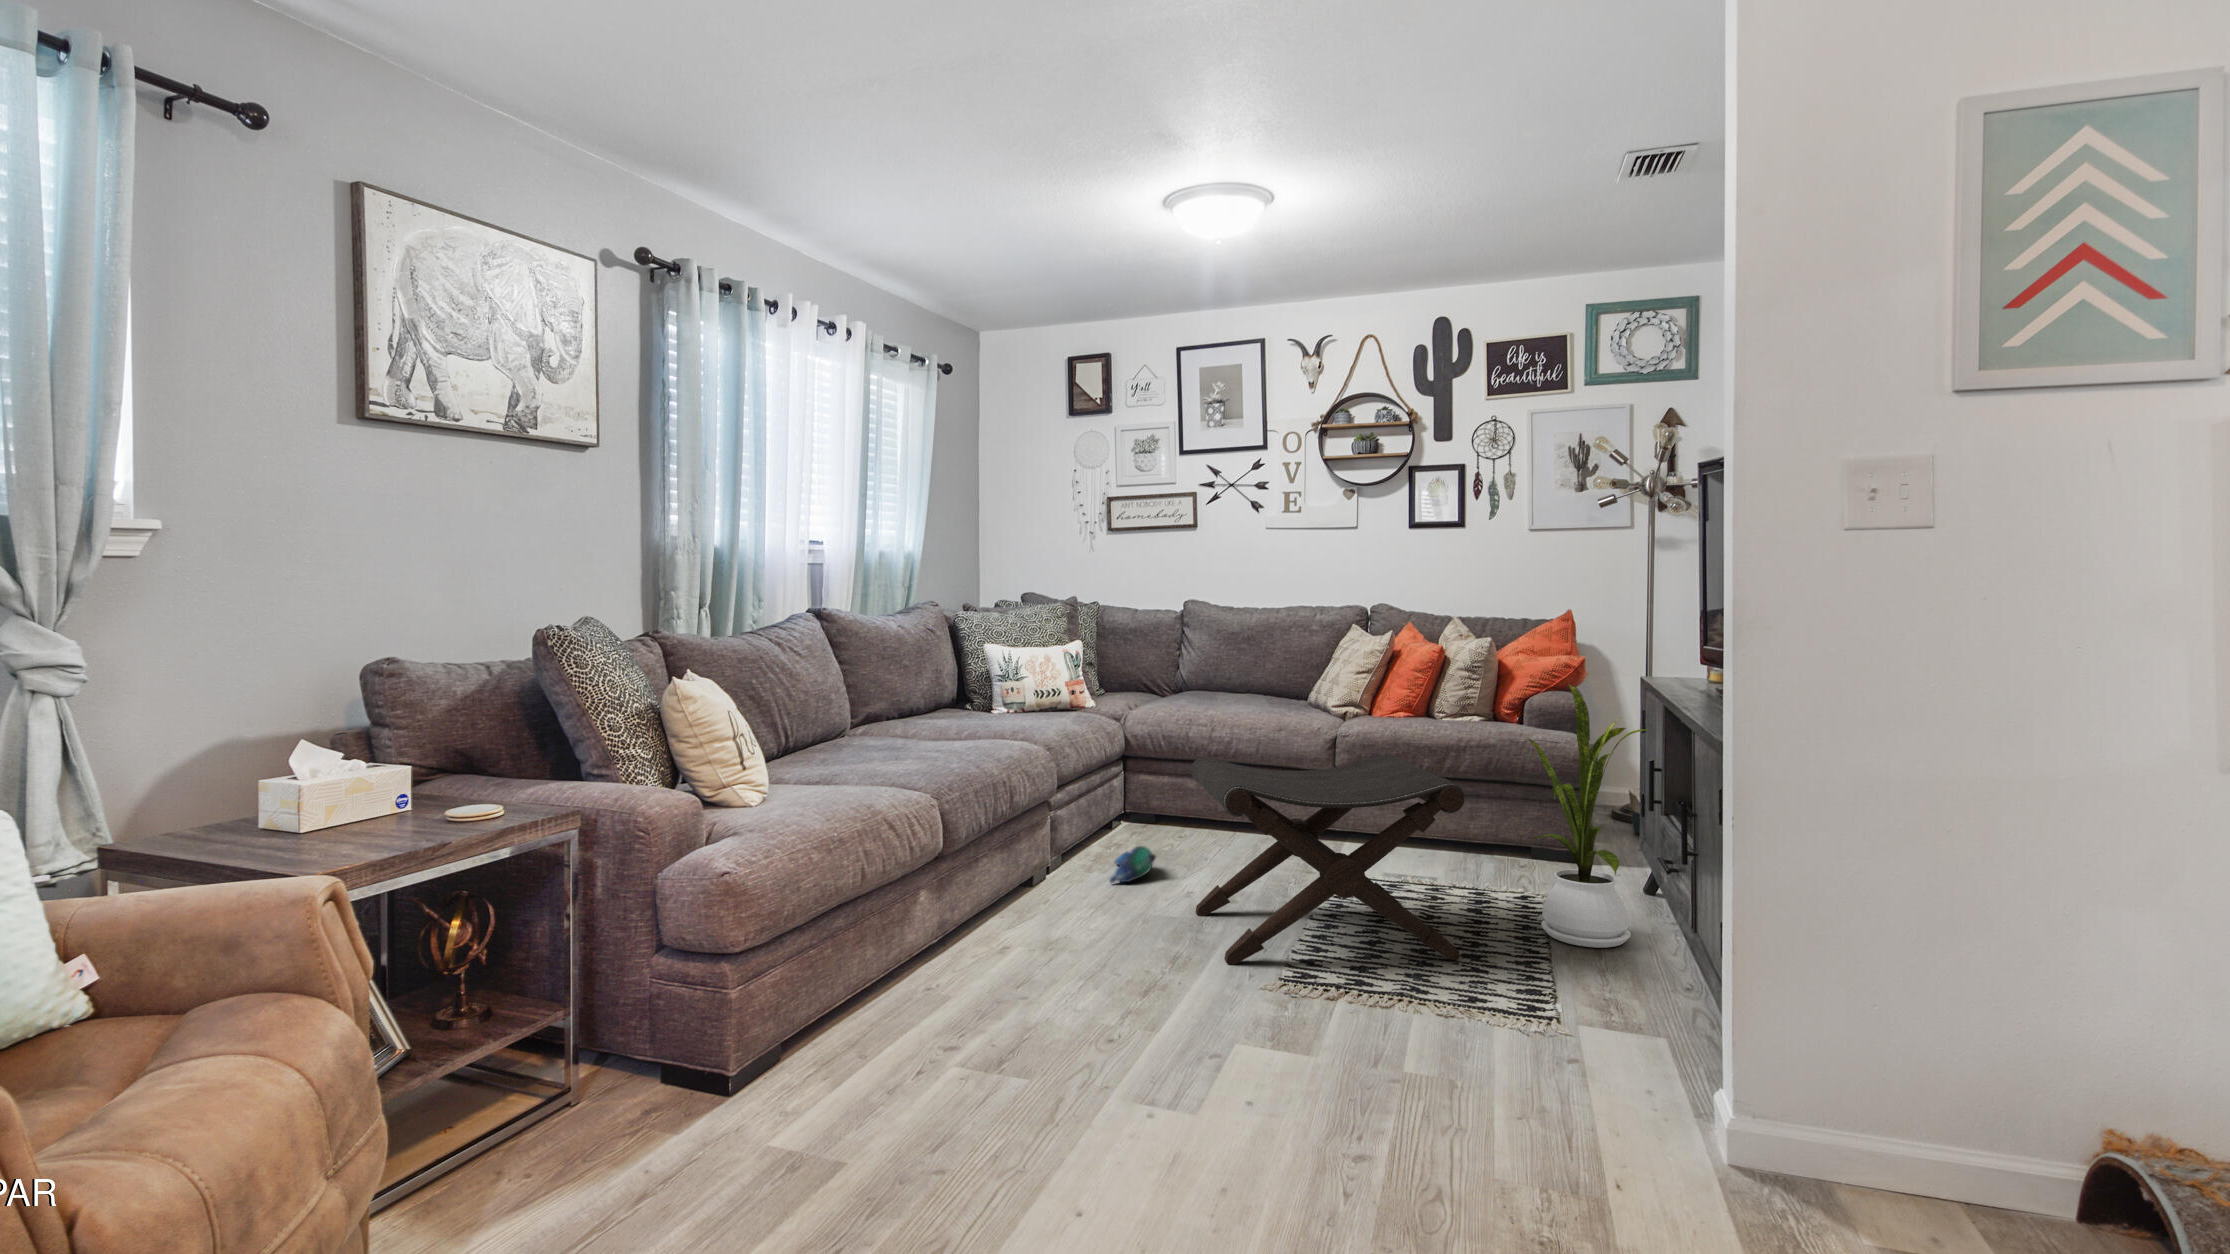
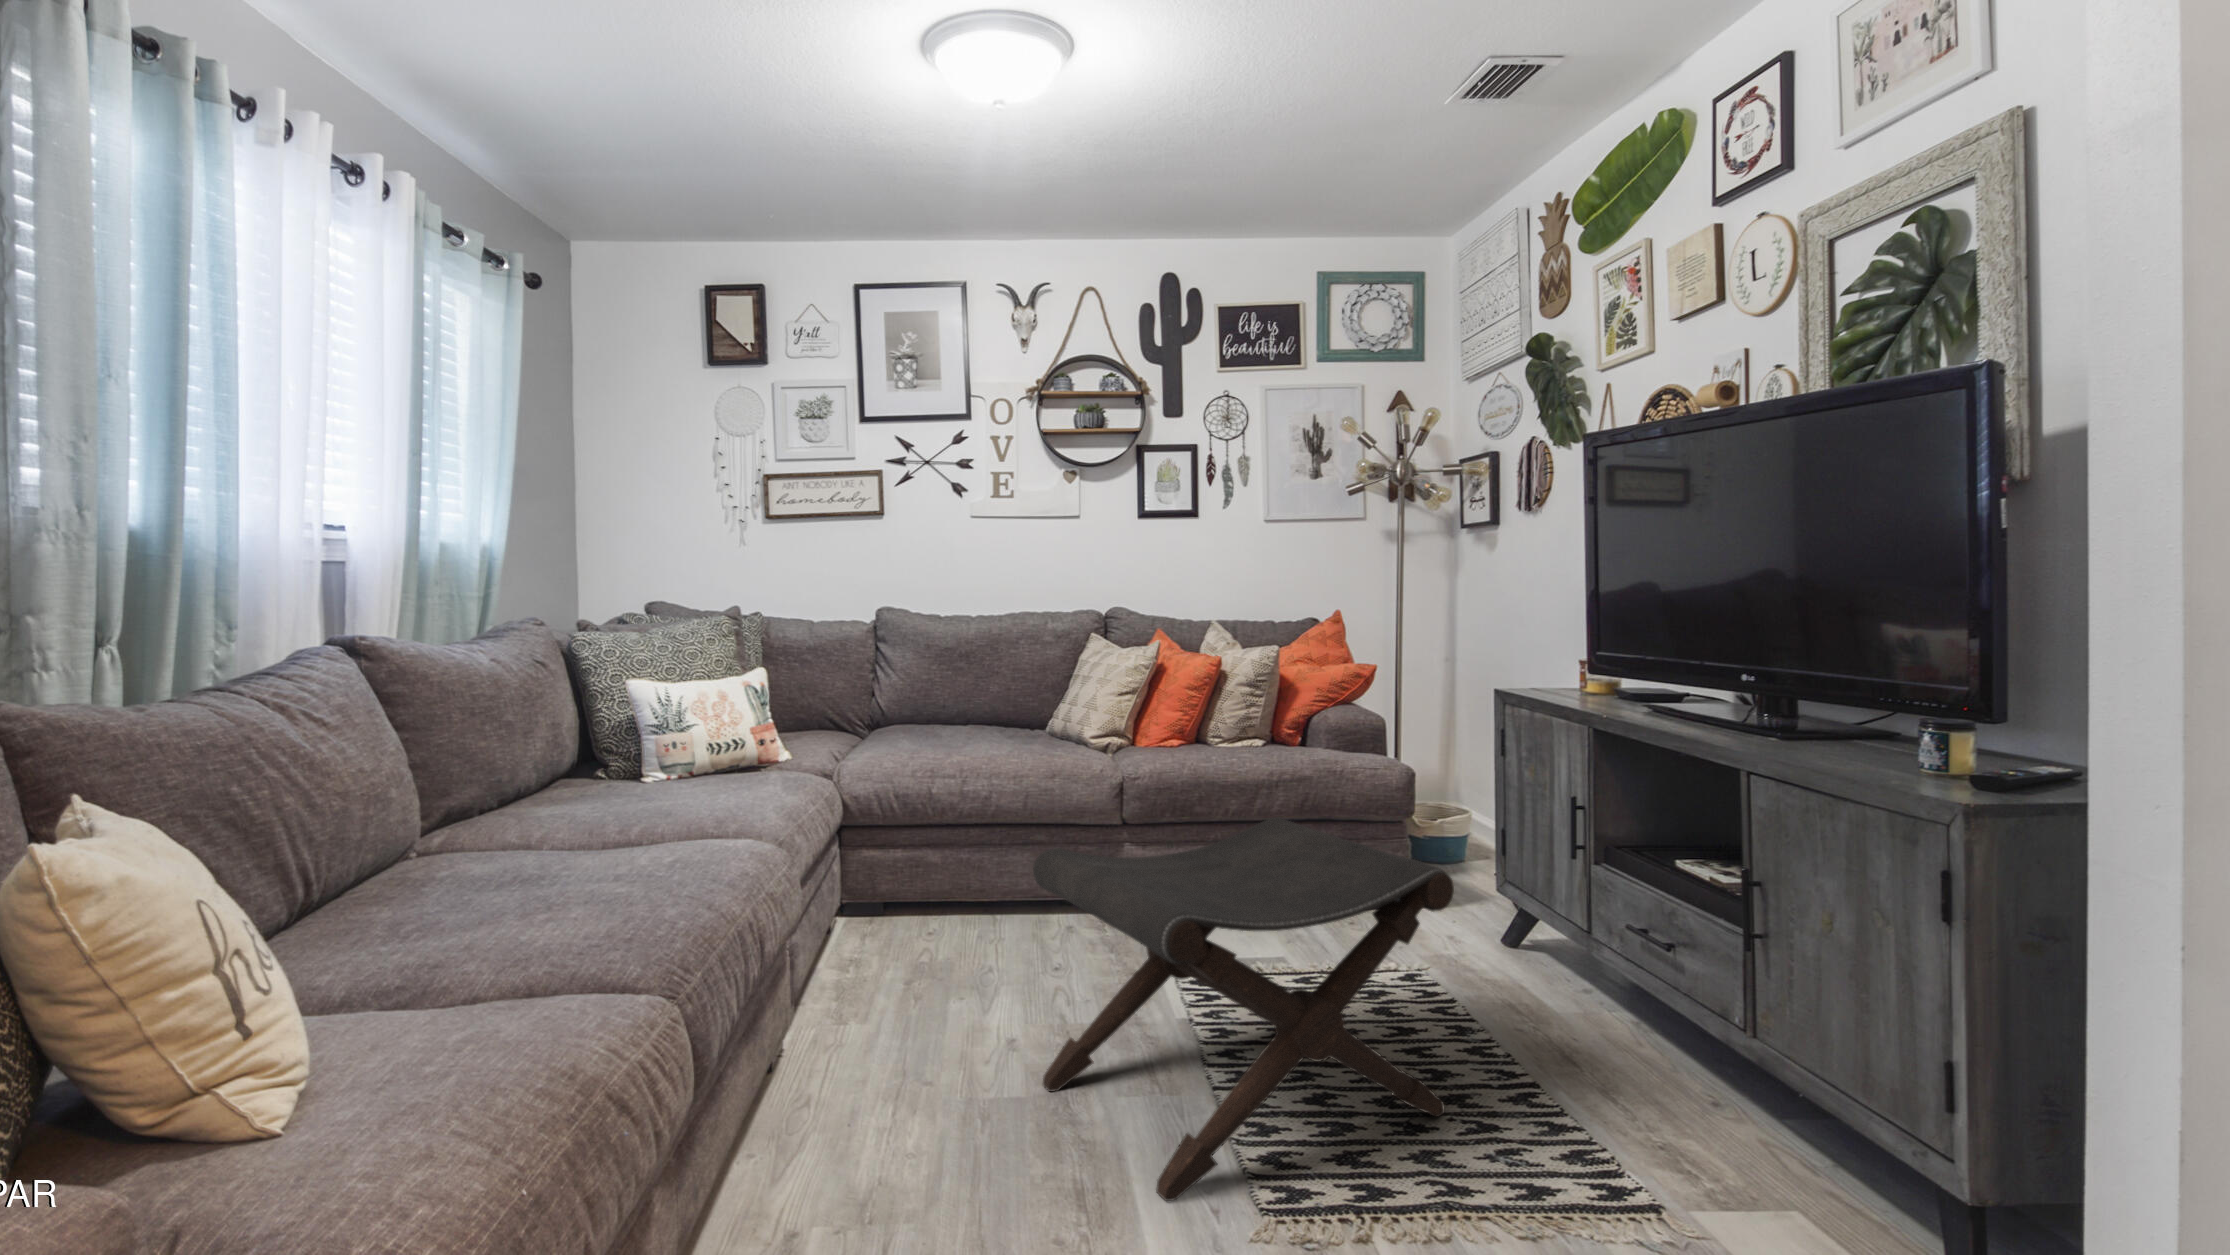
house plant: present [1528,684,1650,948] -> none [1447,707,1614,1053]
plush toy: present [1109,846,1156,883] -> none [868,972,944,1044]

